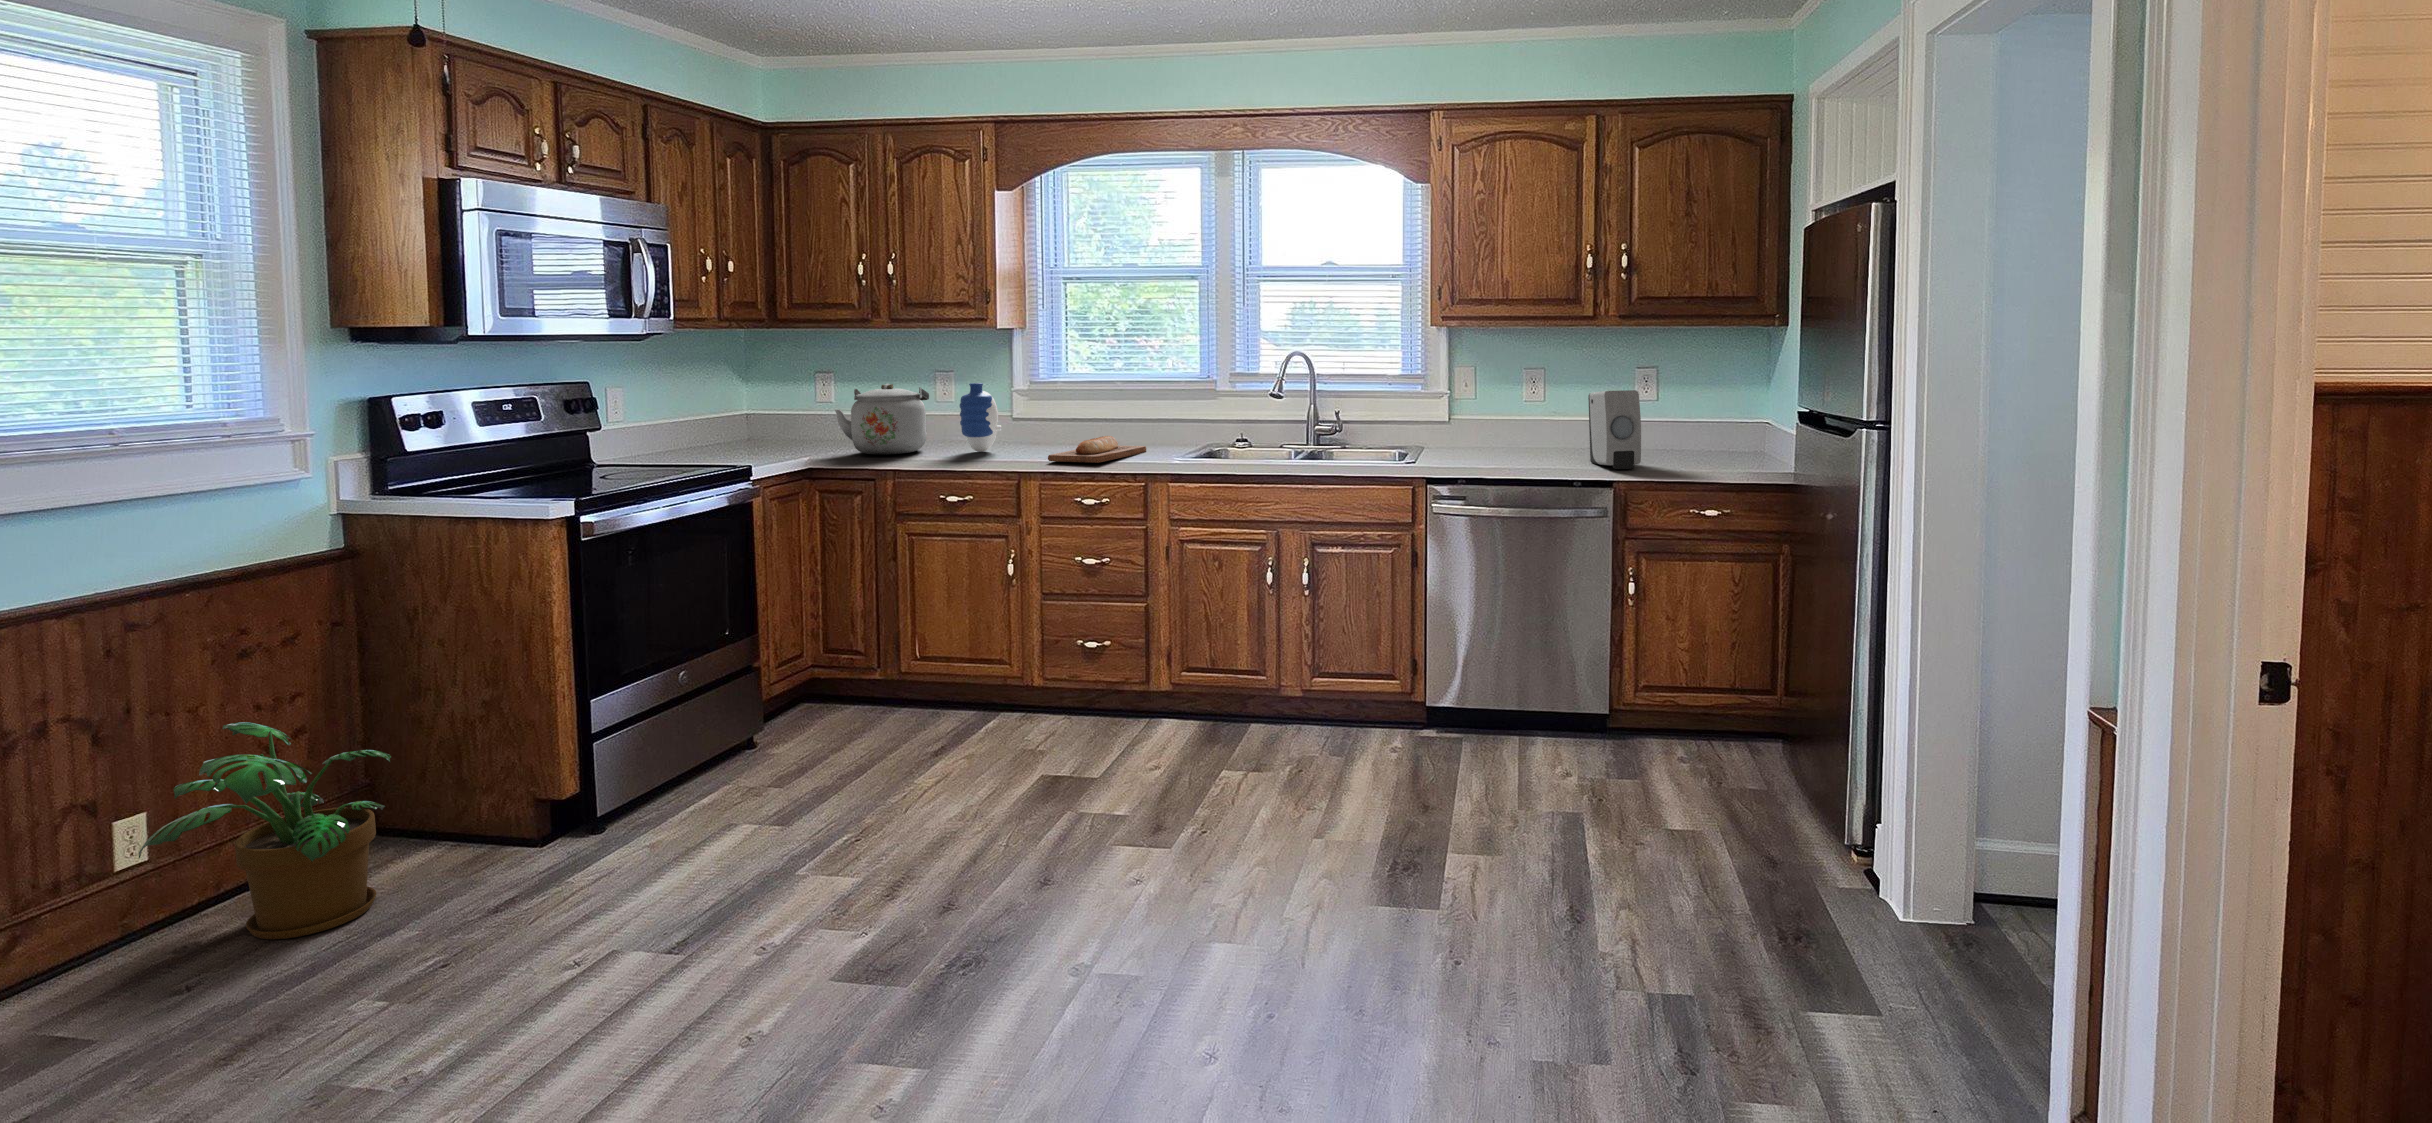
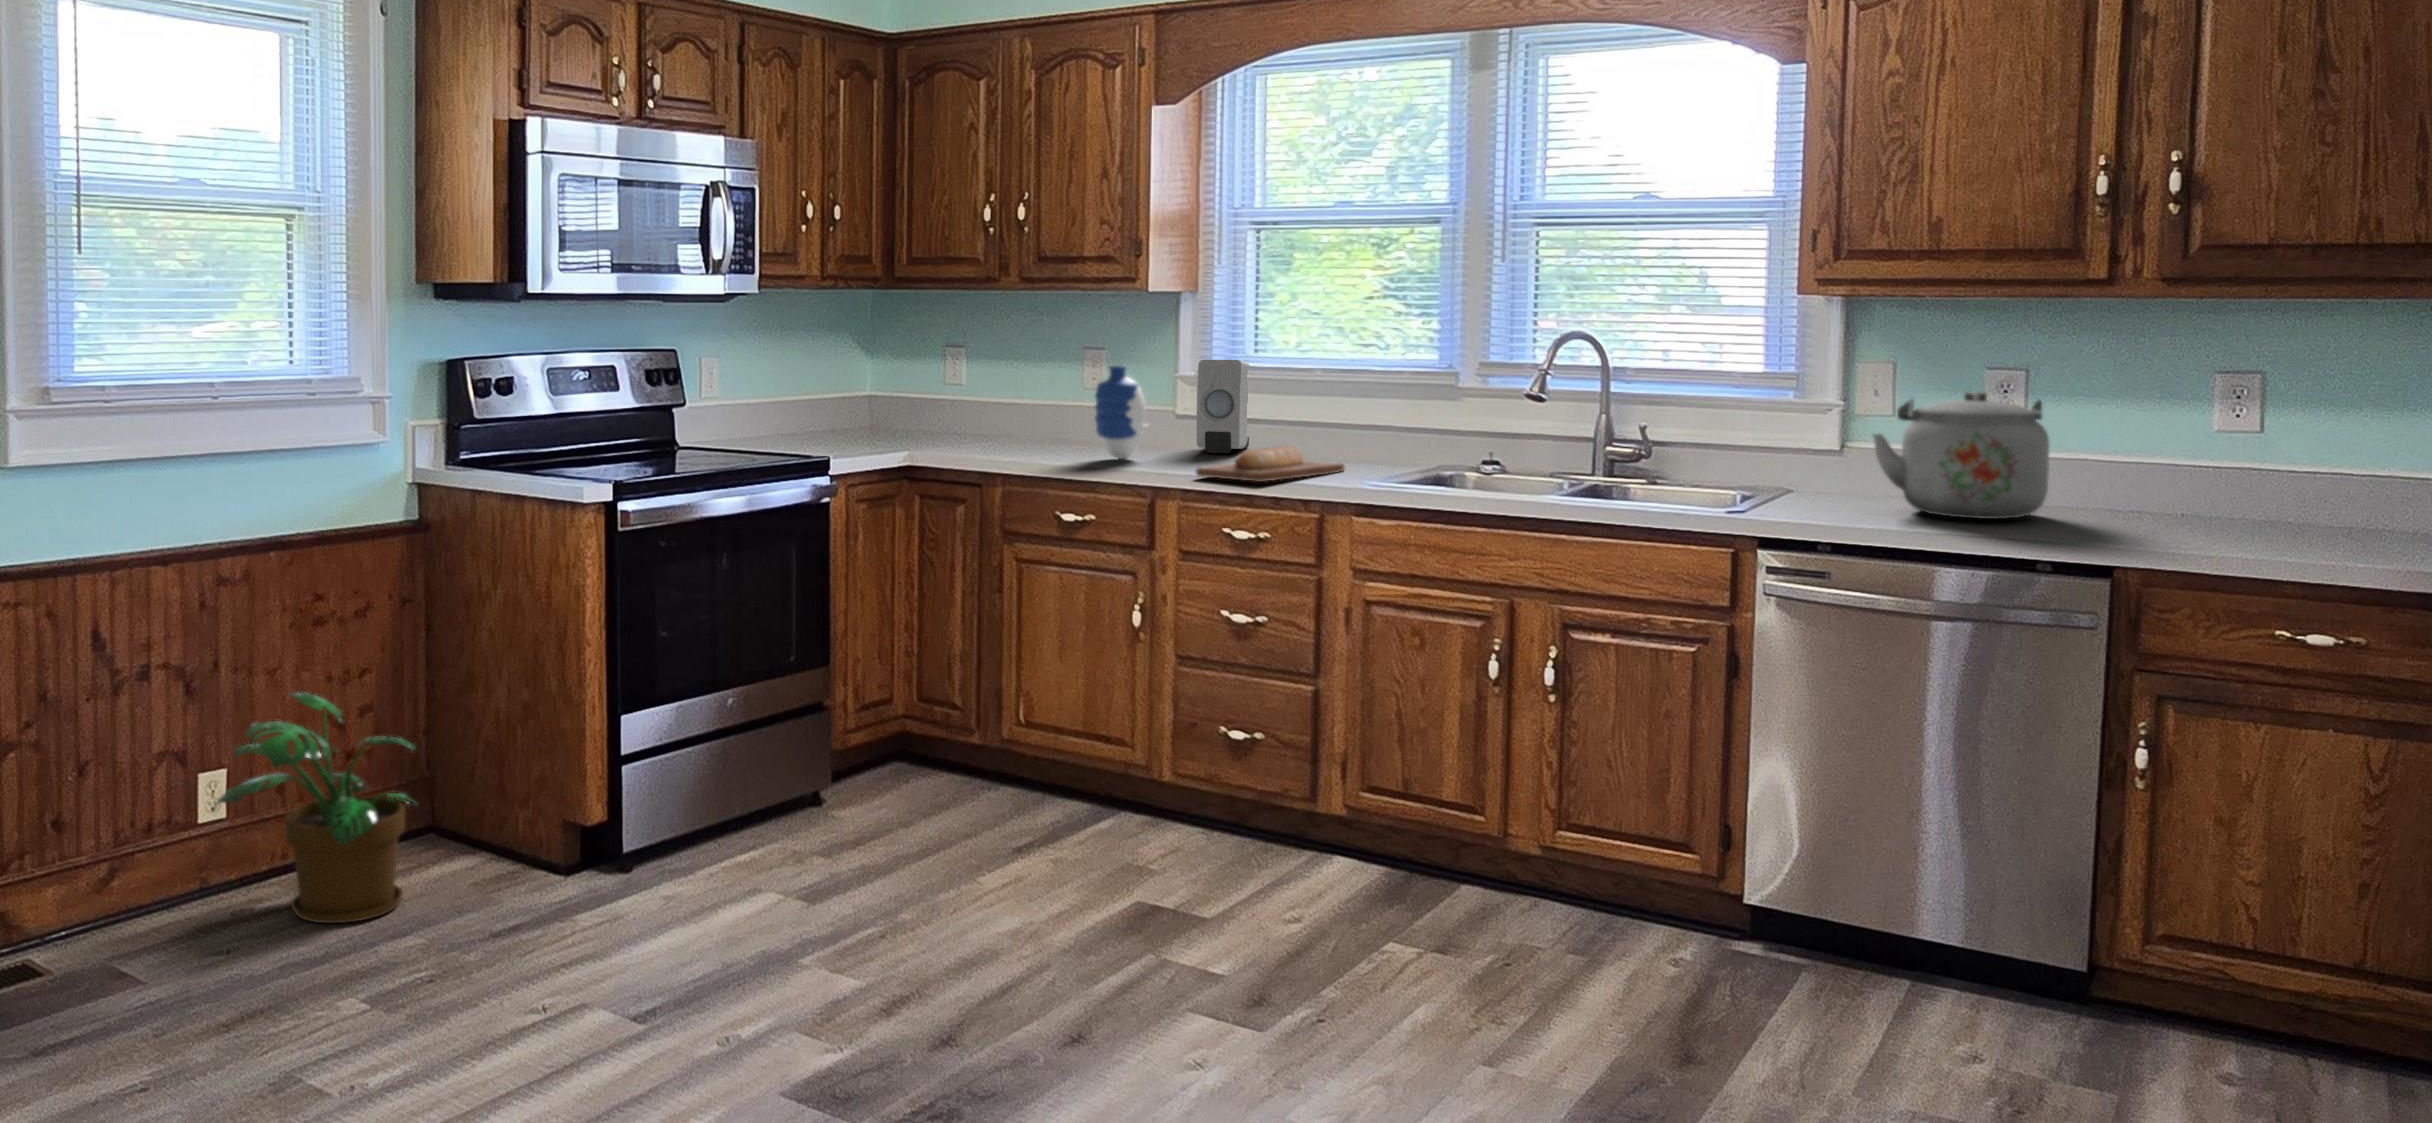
kettle: present [835,384,929,455] -> present [1873,391,2049,519]
soap dispenser: present [1588,390,1641,469] -> present [1197,360,1249,453]

